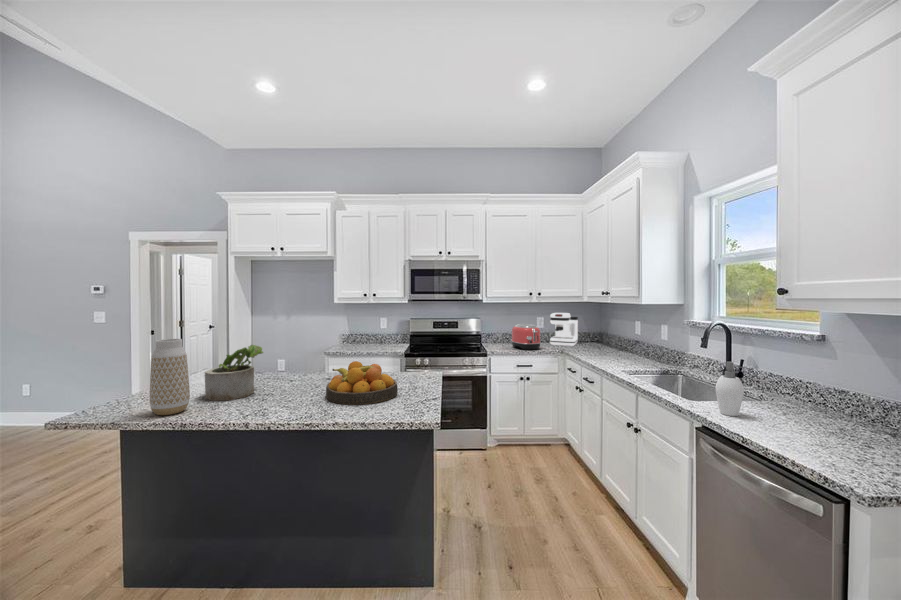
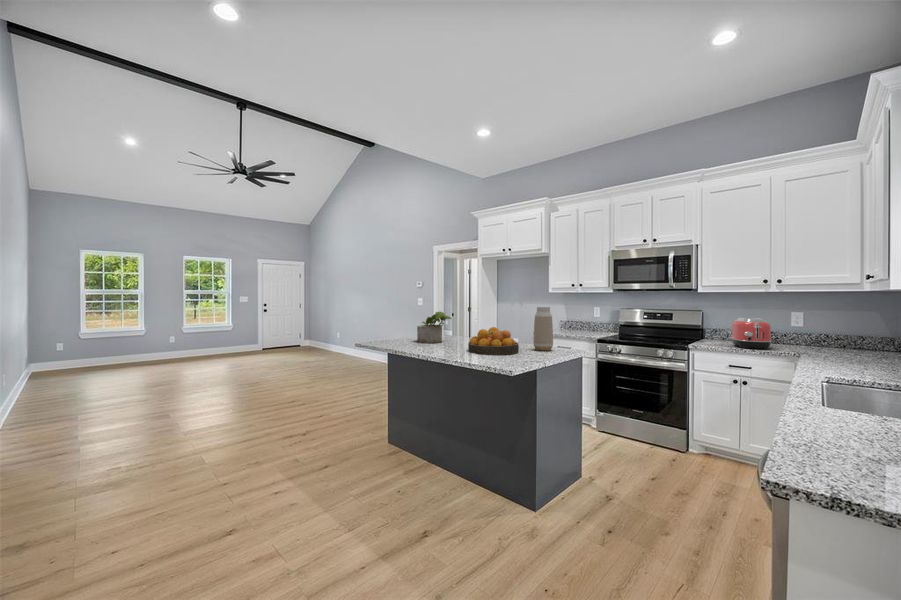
coffee maker: present [550,313,578,346] -> none [802,307,861,352]
vase: present [150,339,190,415] -> present [533,307,553,351]
soap dispenser: present [715,362,752,416] -> none [811,350,854,422]

